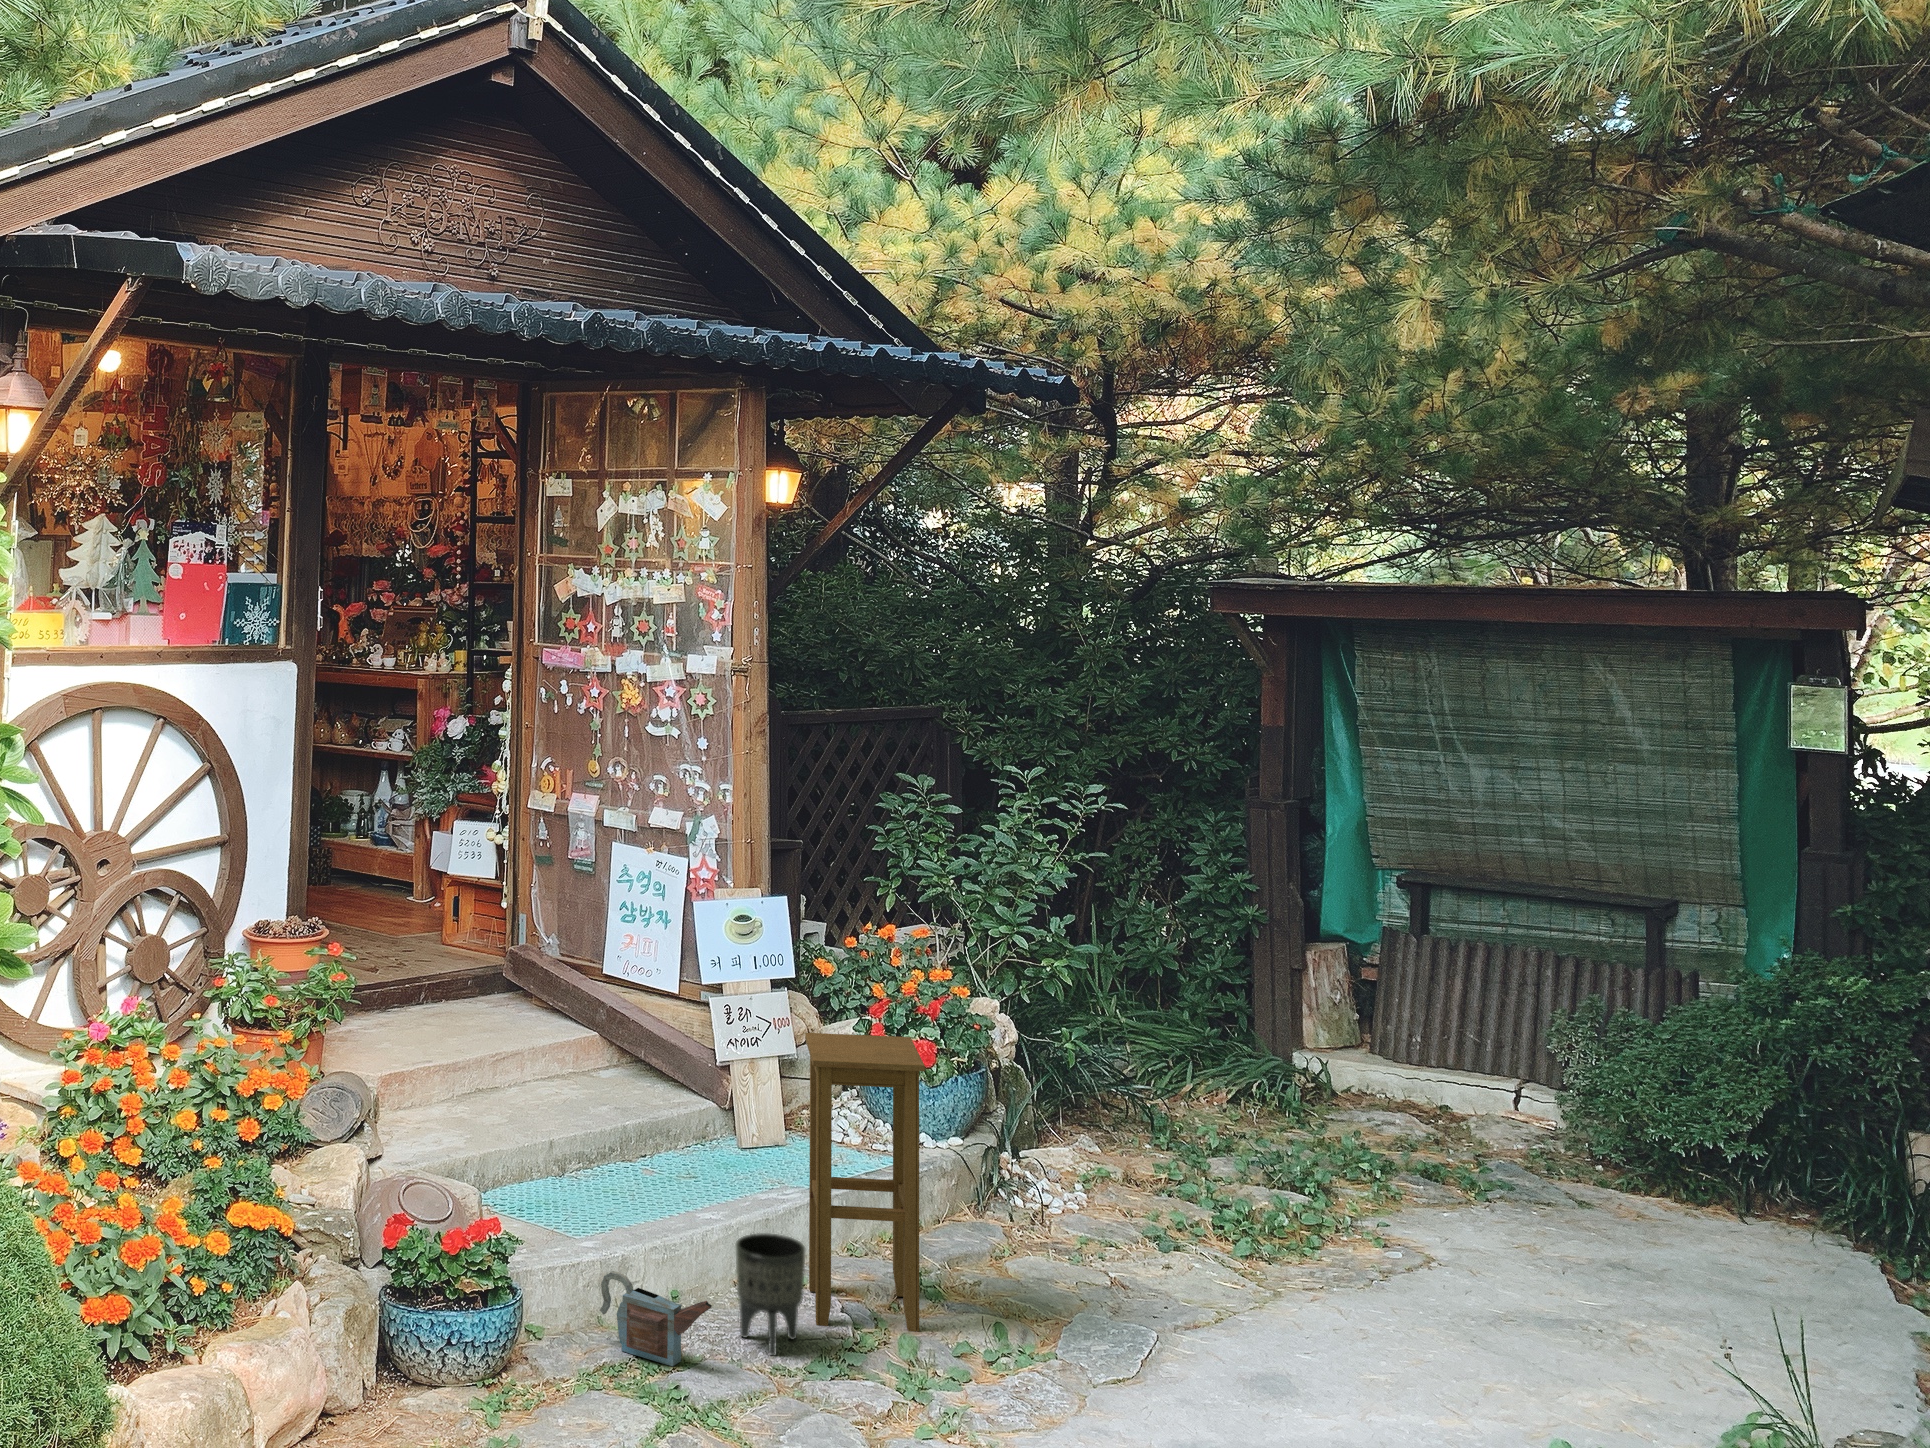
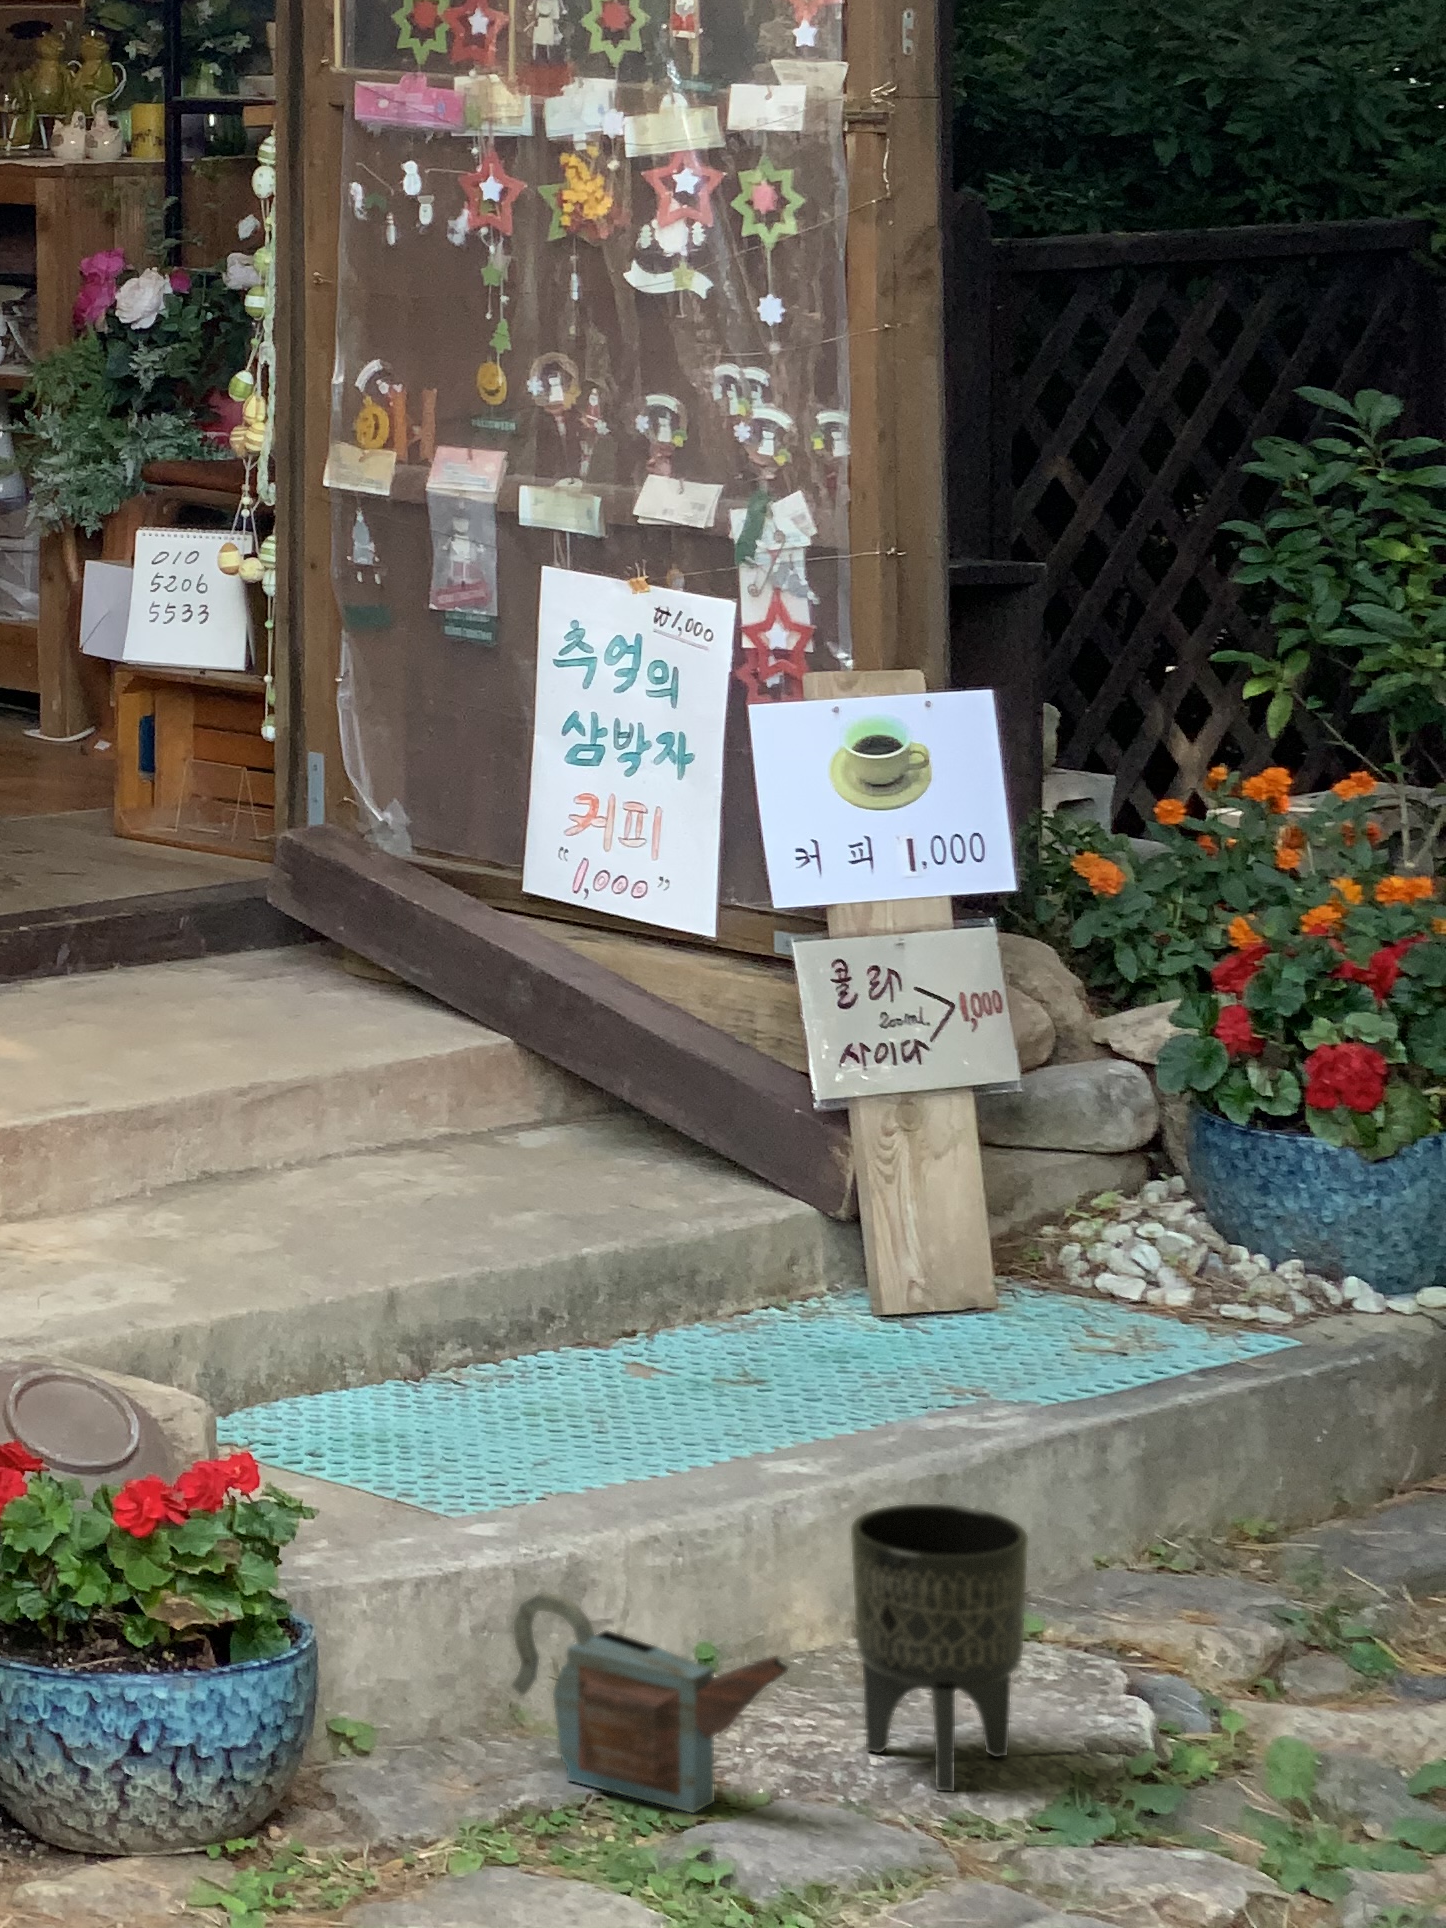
stool: present [805,1033,925,1332] -> none [1032,1022,1334,1741]

